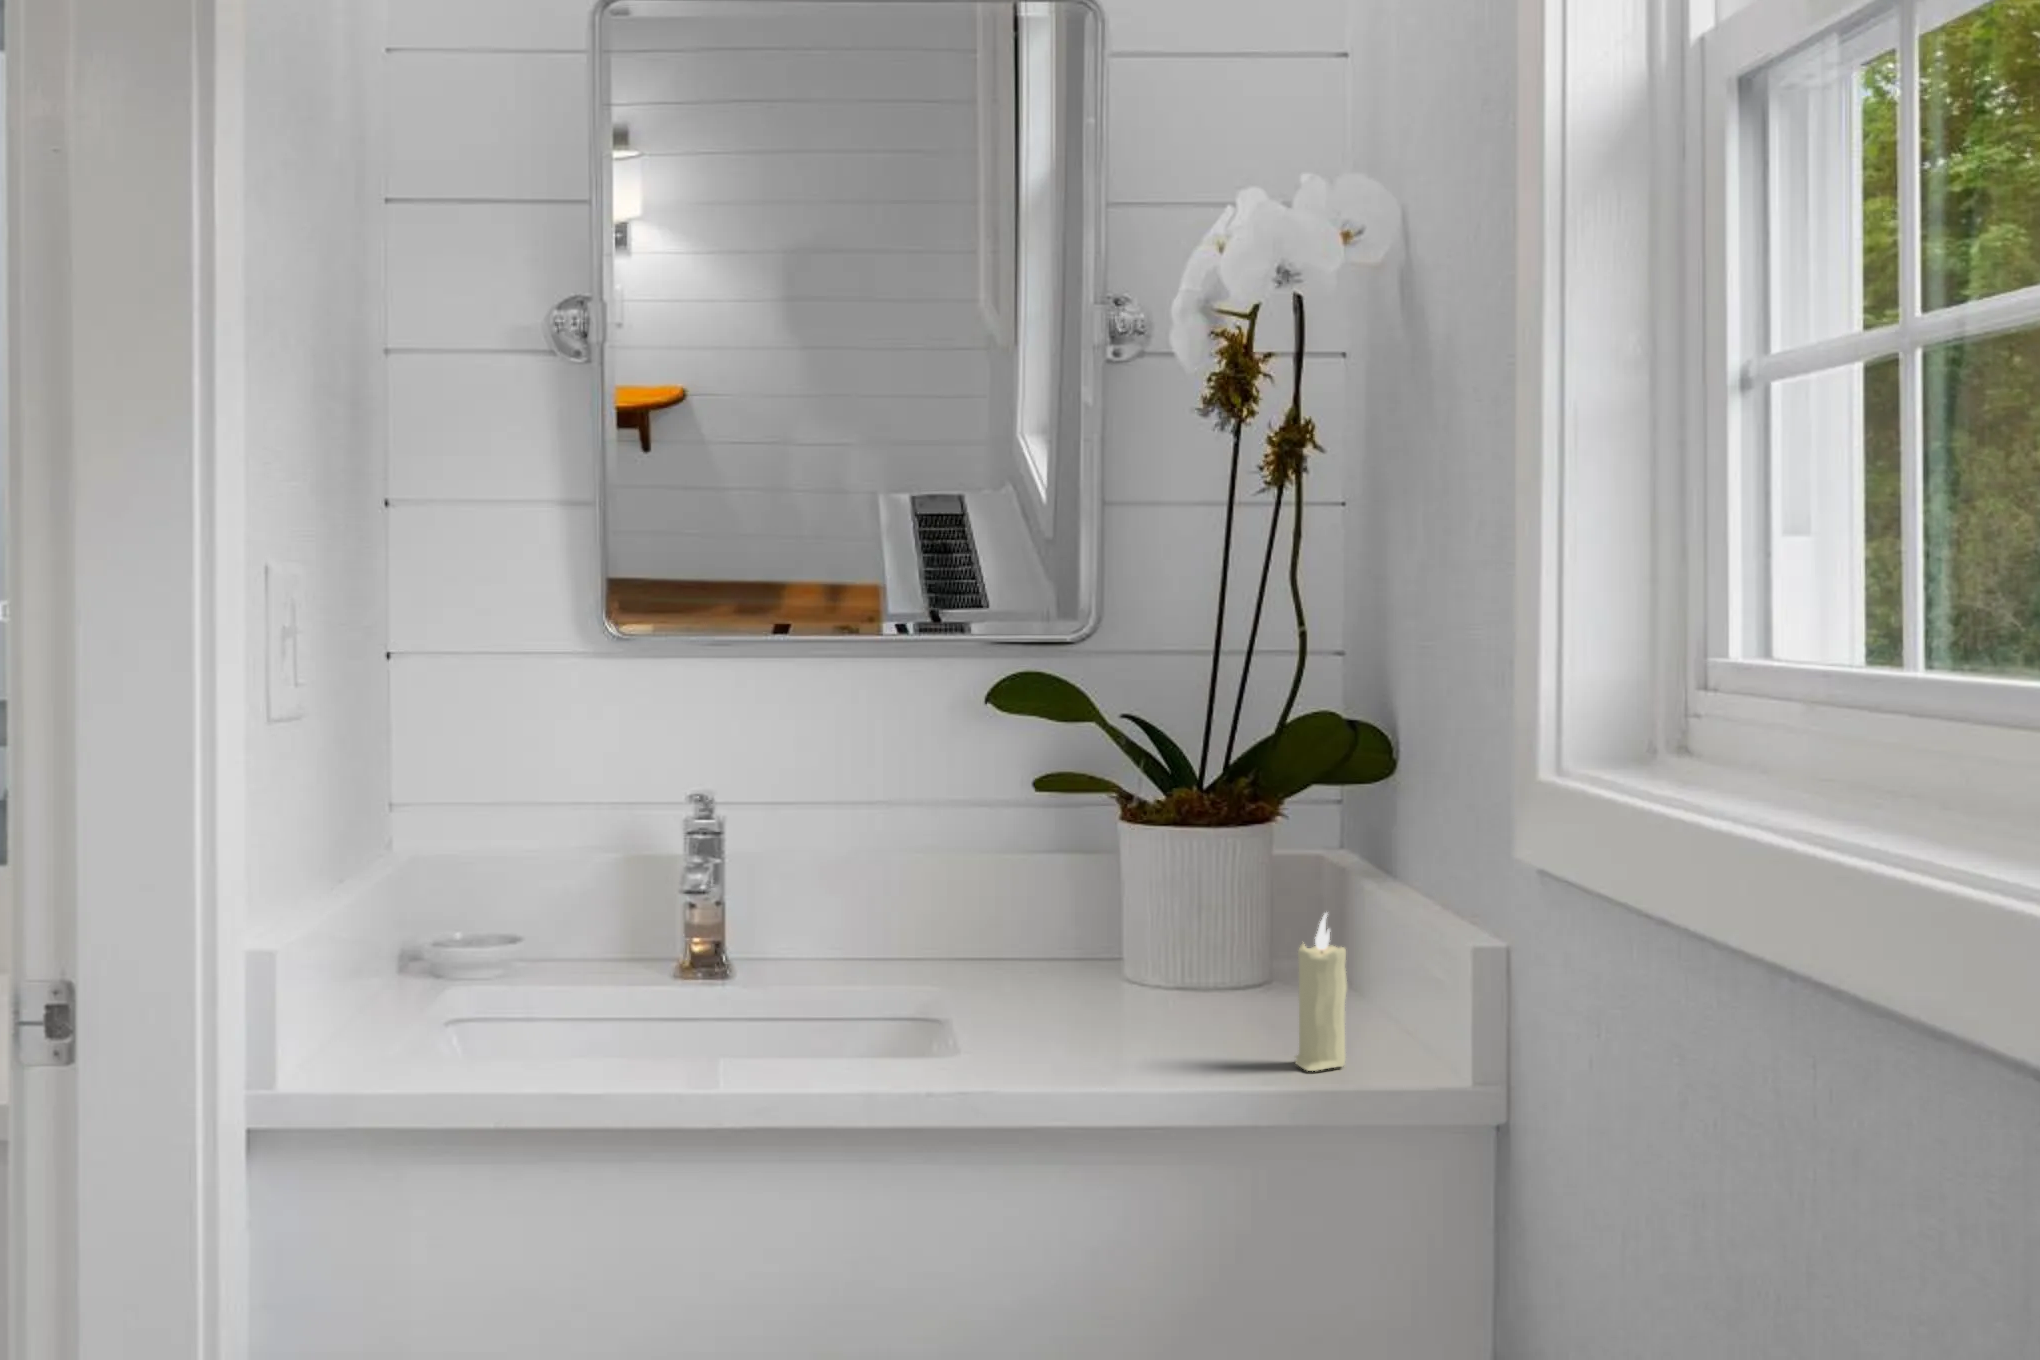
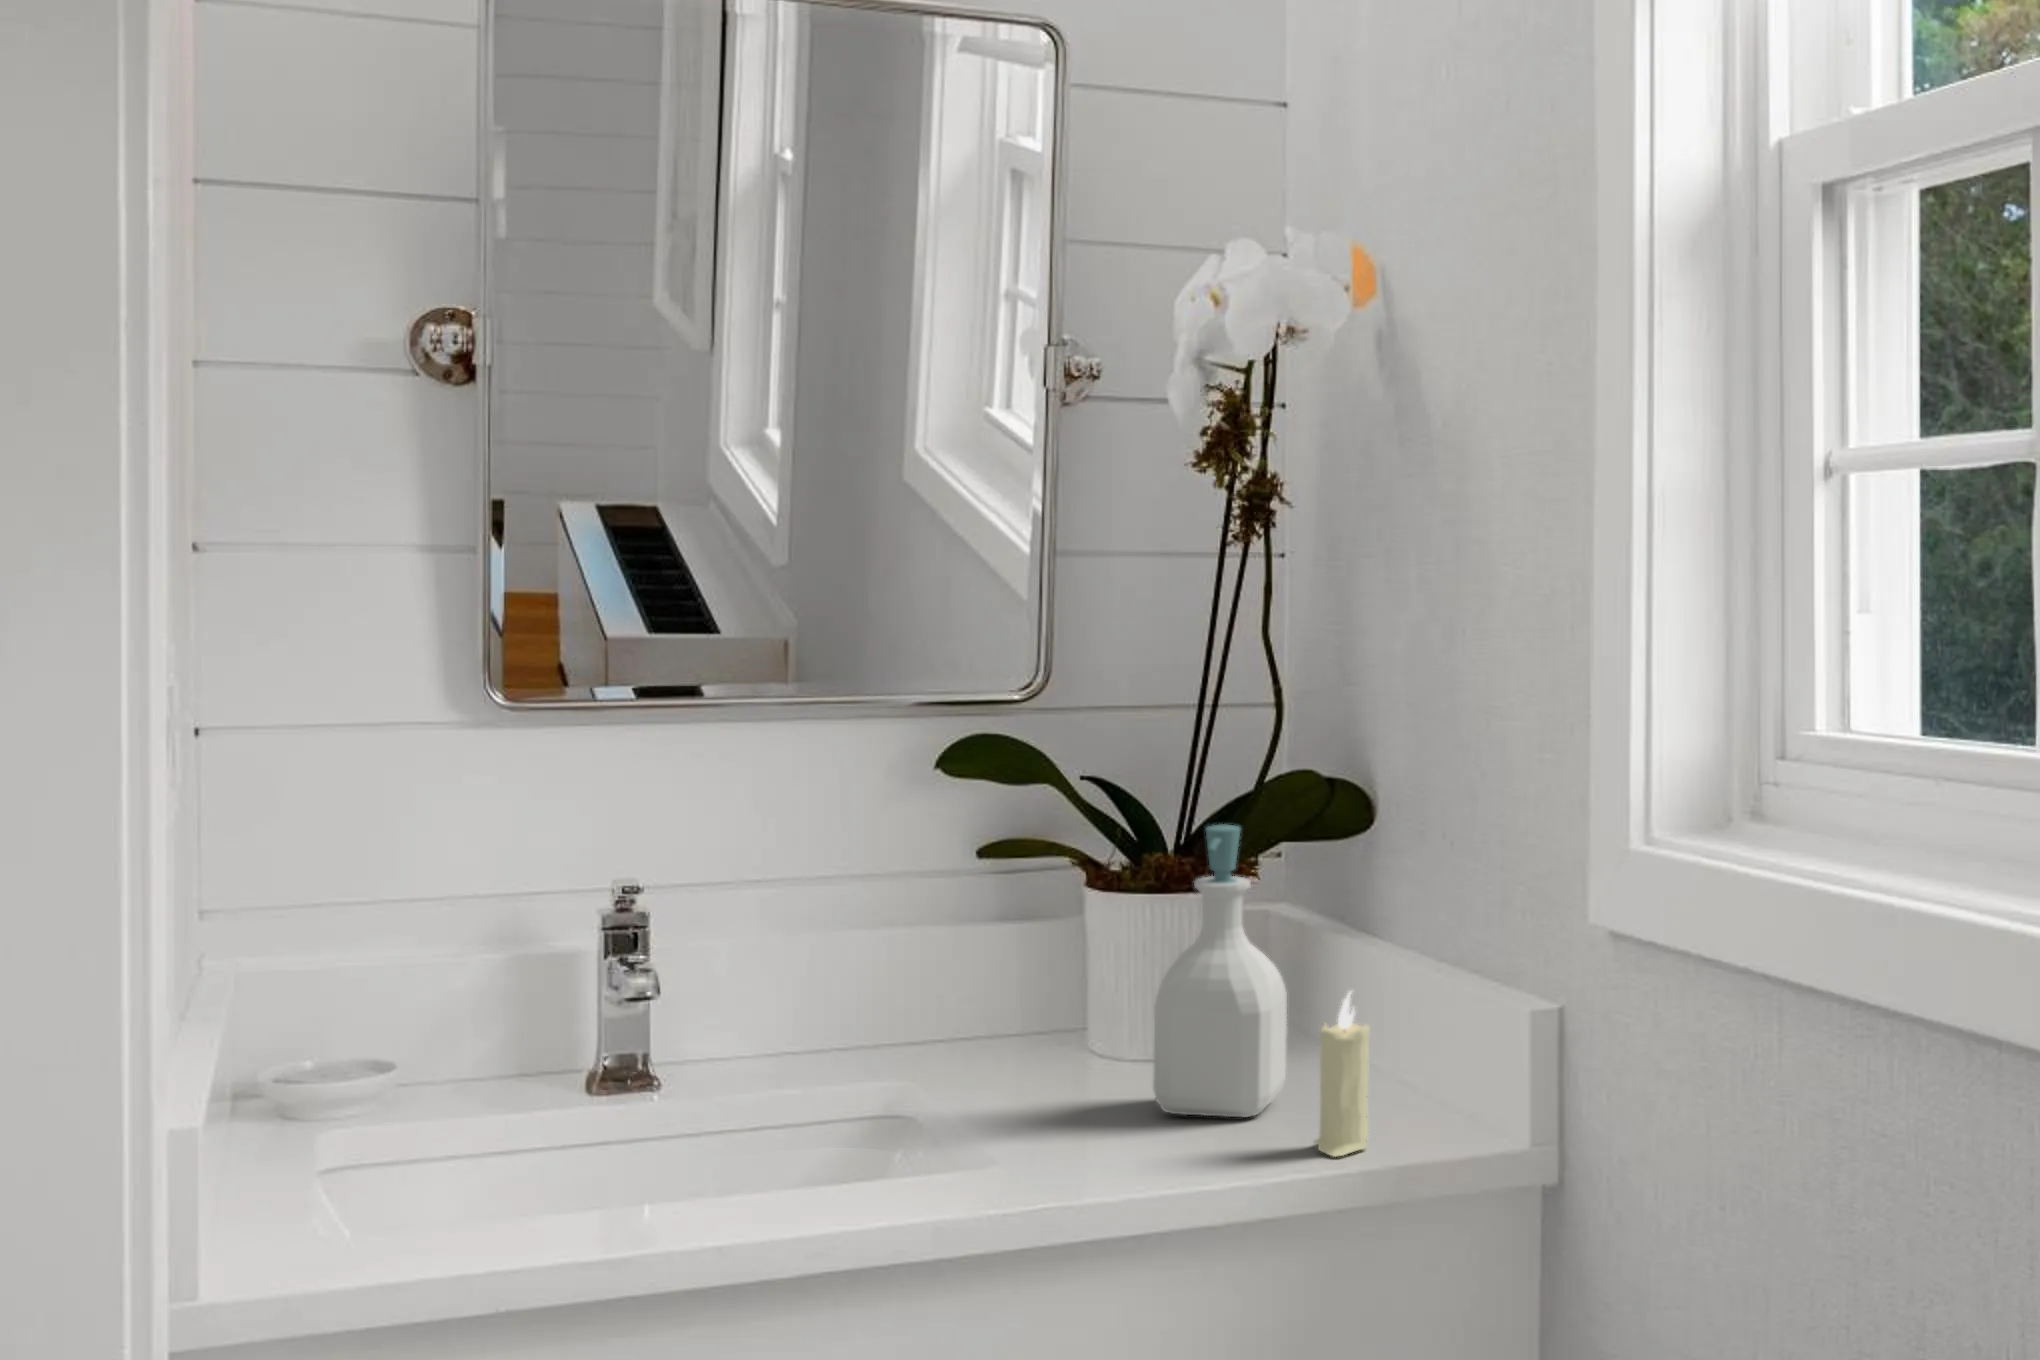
soap bottle: none [1161,755,1292,1034] -> present [1153,824,1287,1117]

